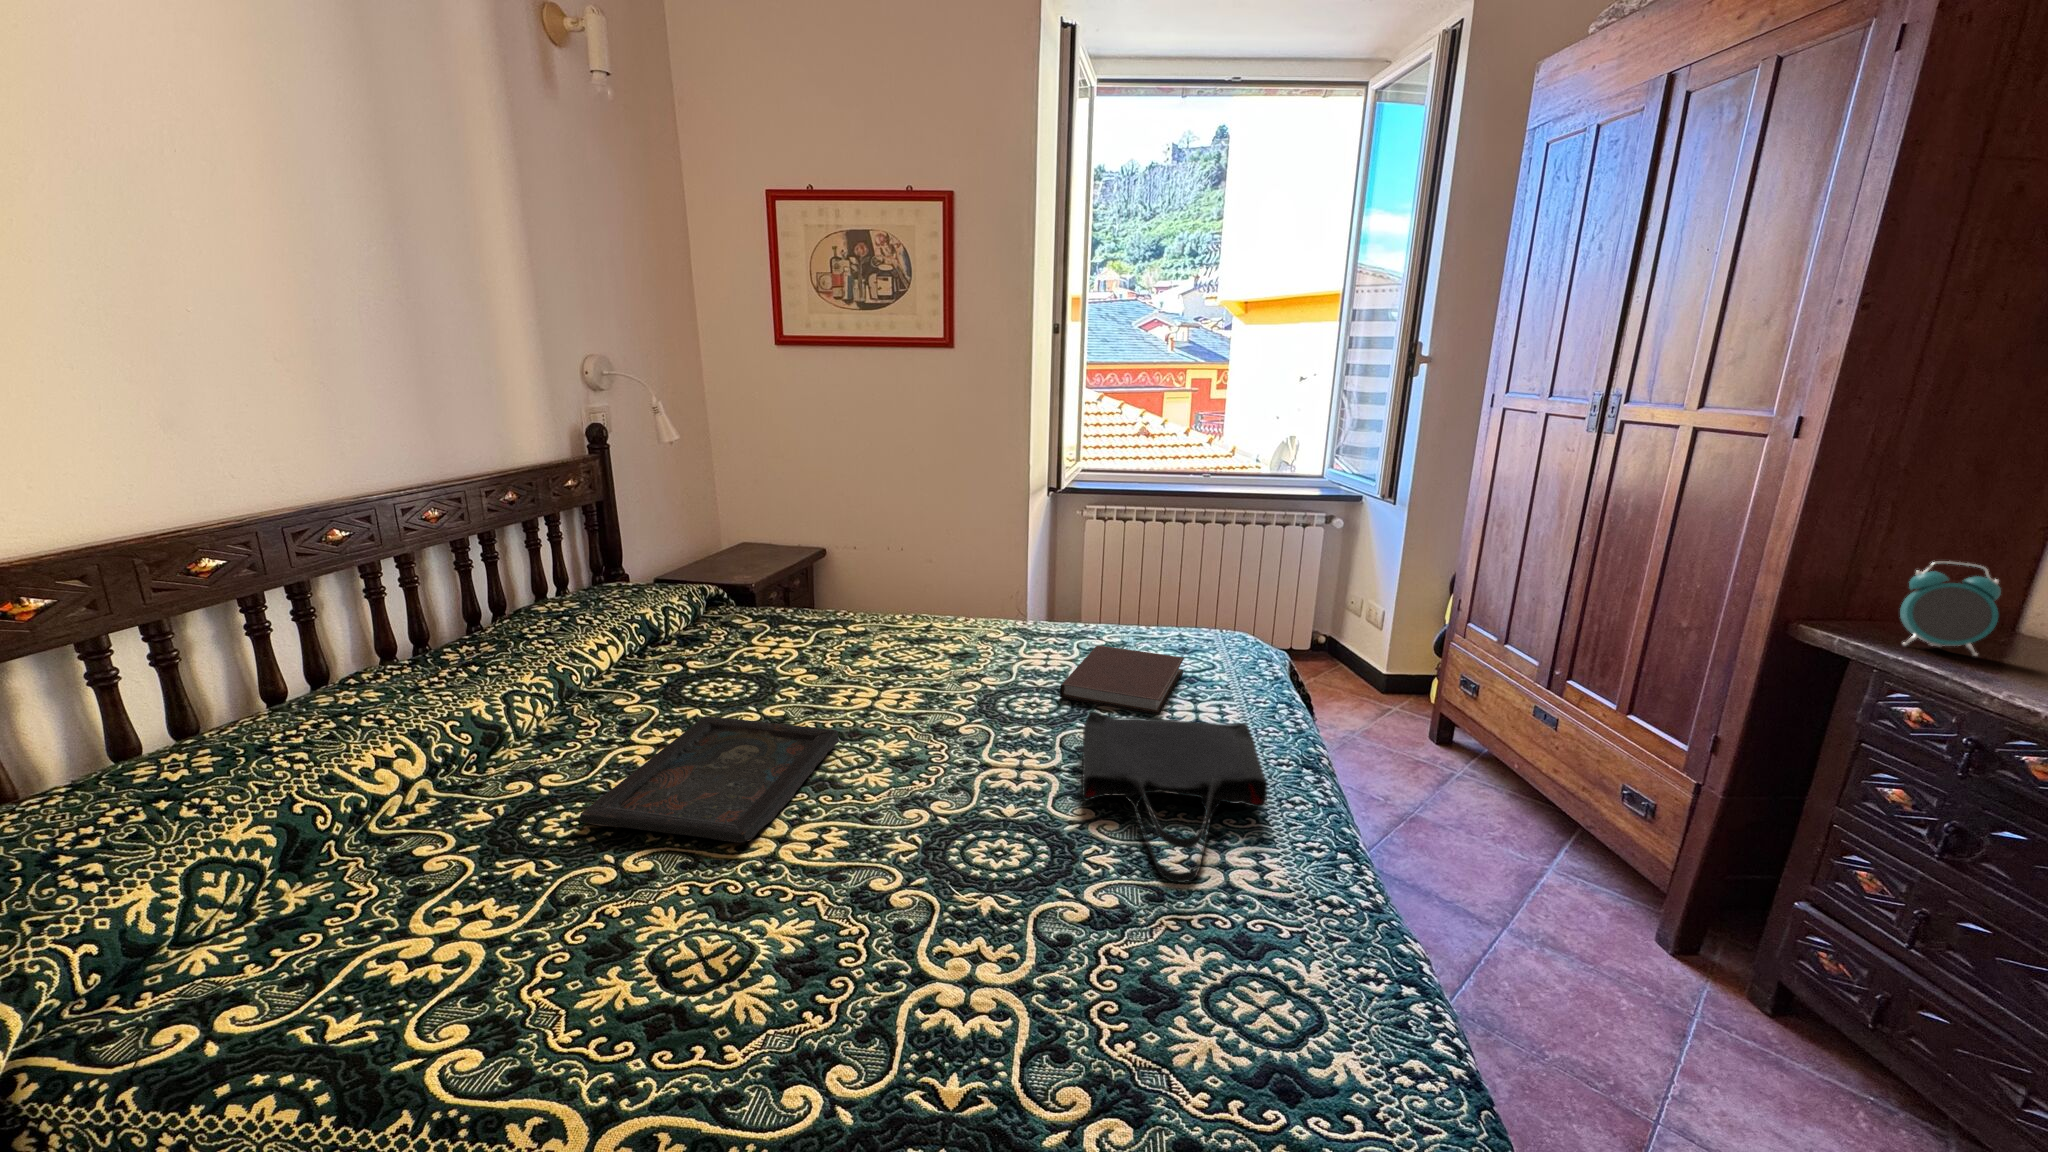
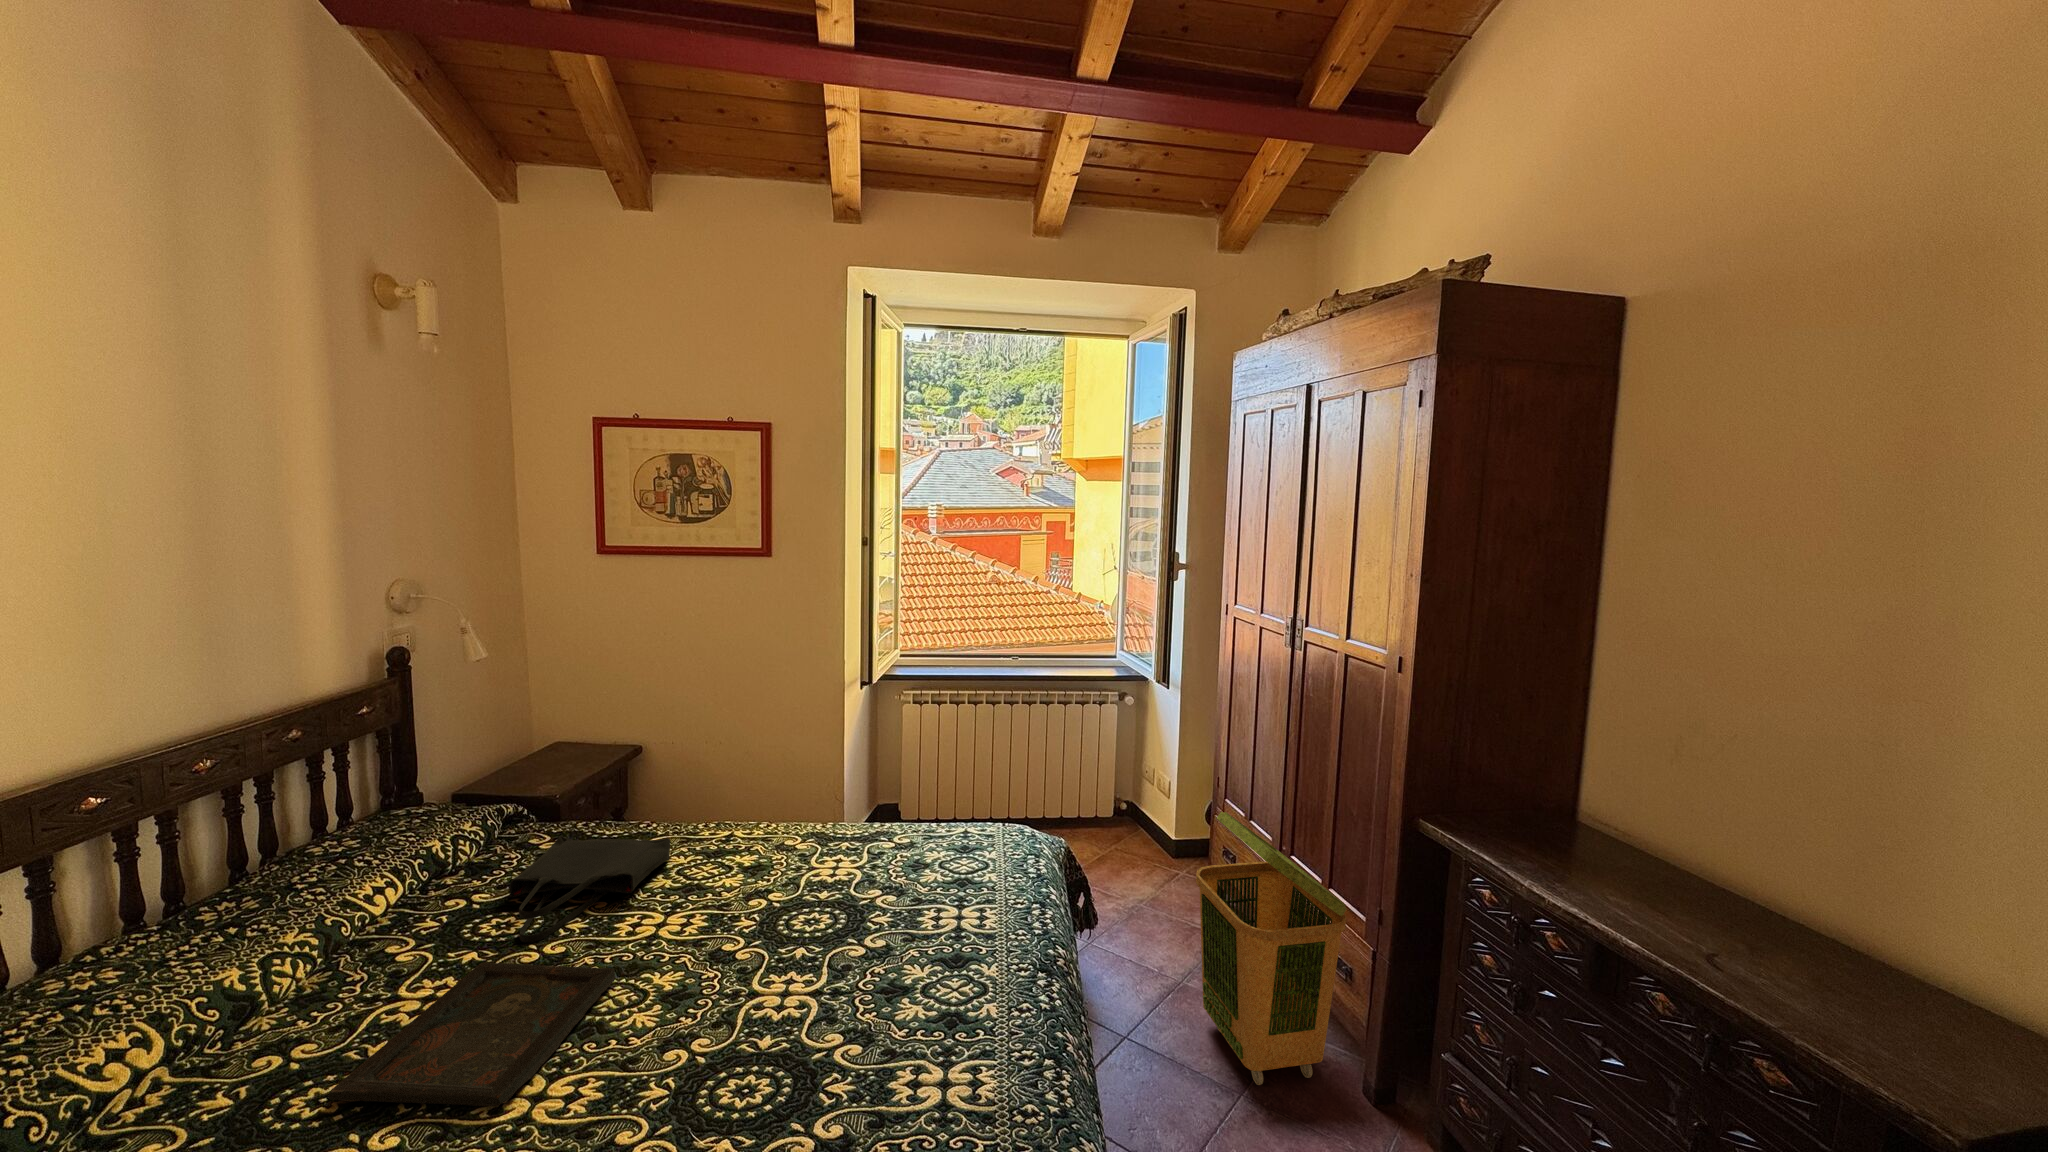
alarm clock: present [1900,561,2001,656] -> none [1477,768,1532,841]
laundry basket: none [1447,624,1666,924] -> present [1196,812,1347,1085]
notebook: present [1060,646,1184,715] -> none [839,853,957,924]
tote bag: present [1082,711,1267,883] -> present [510,836,670,943]

